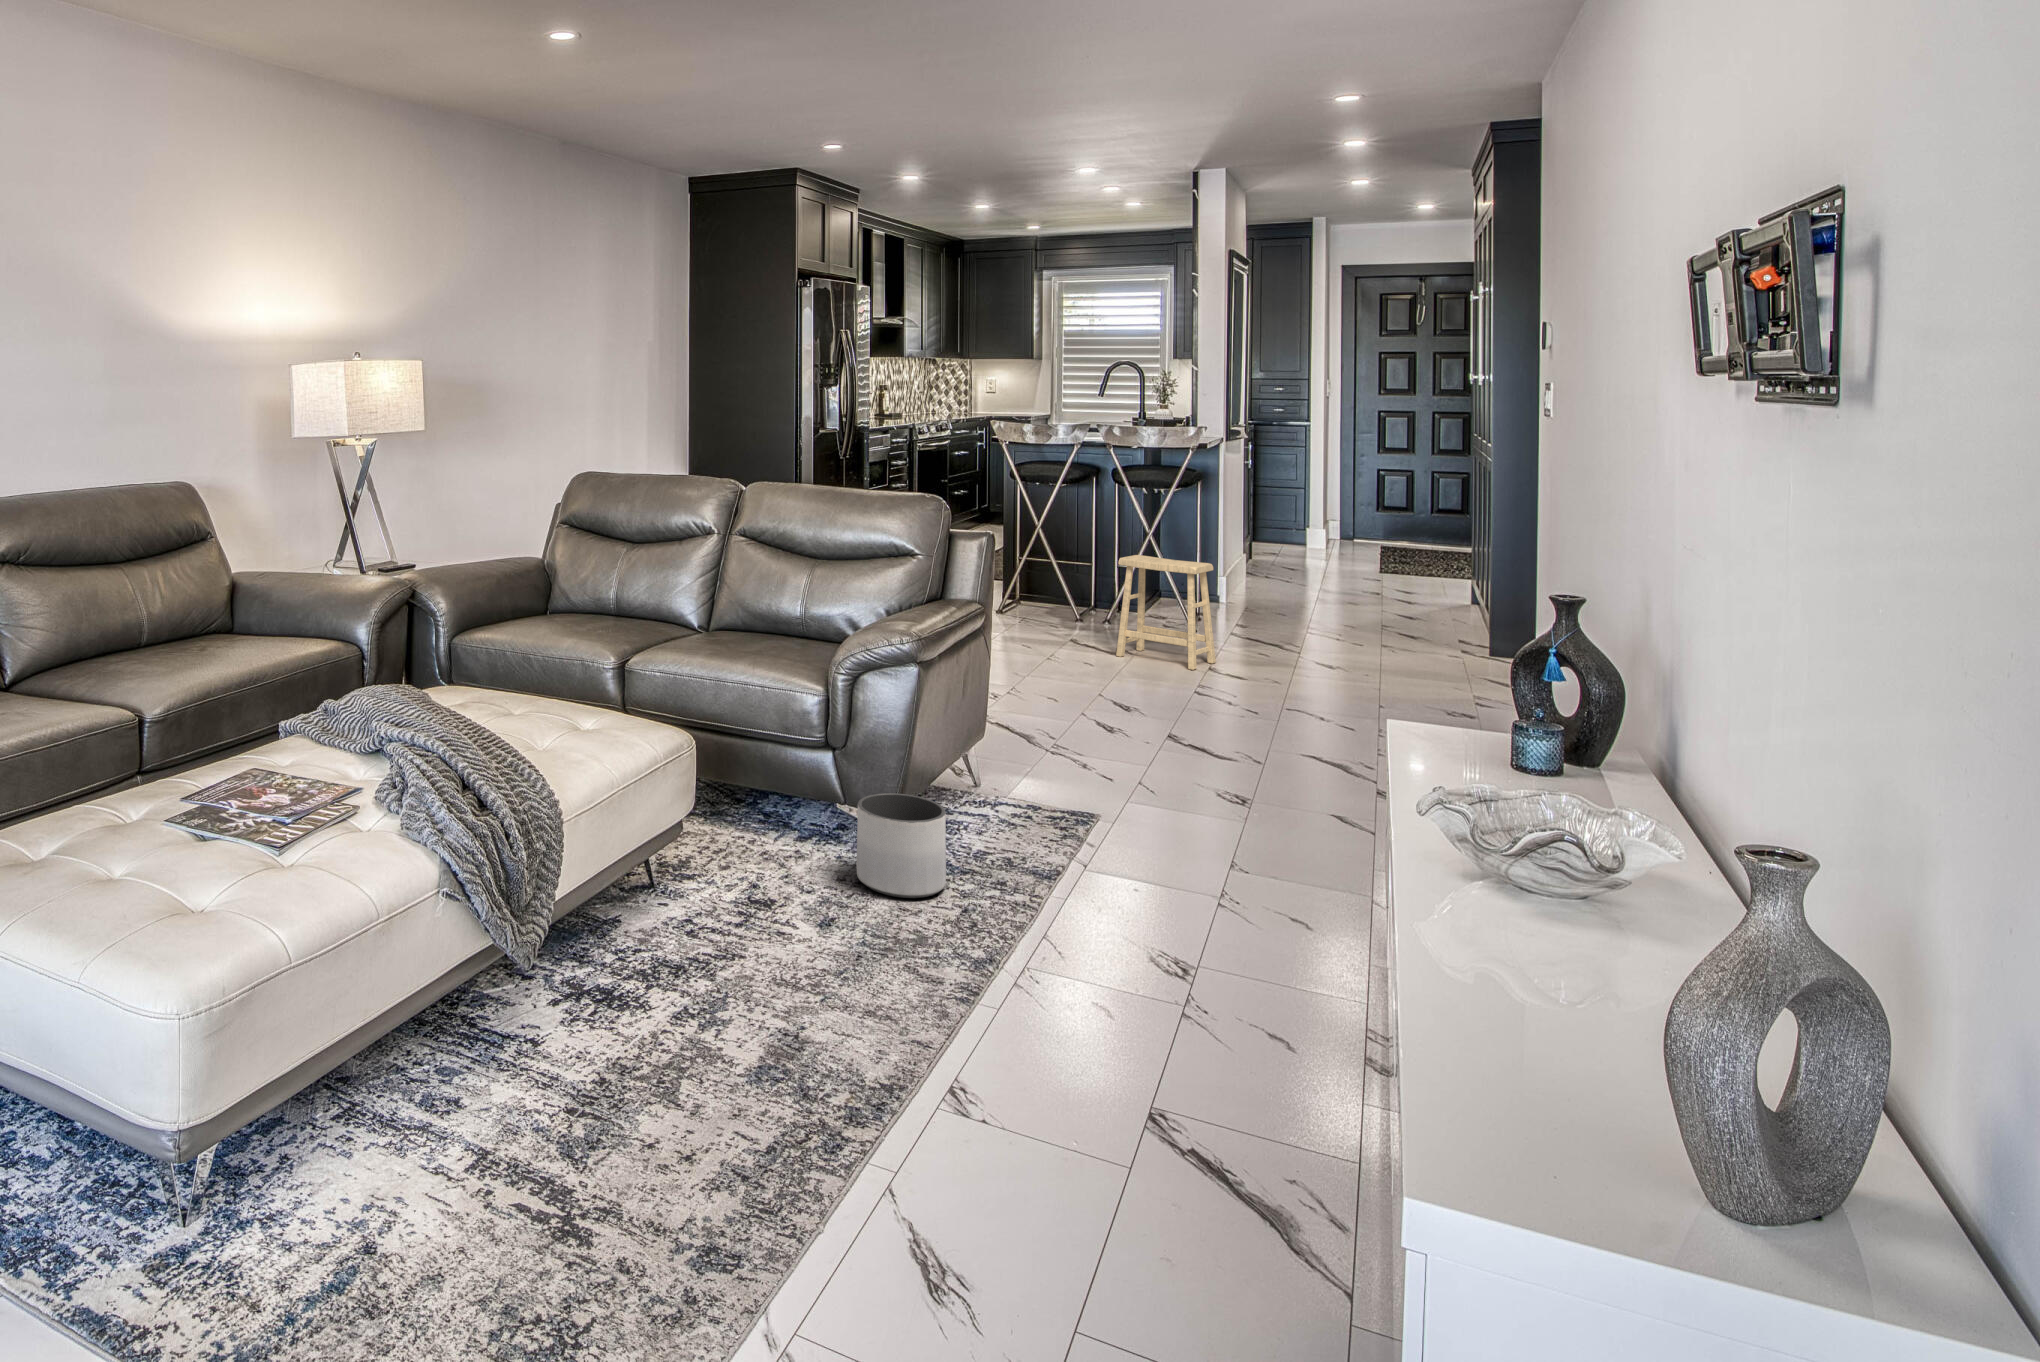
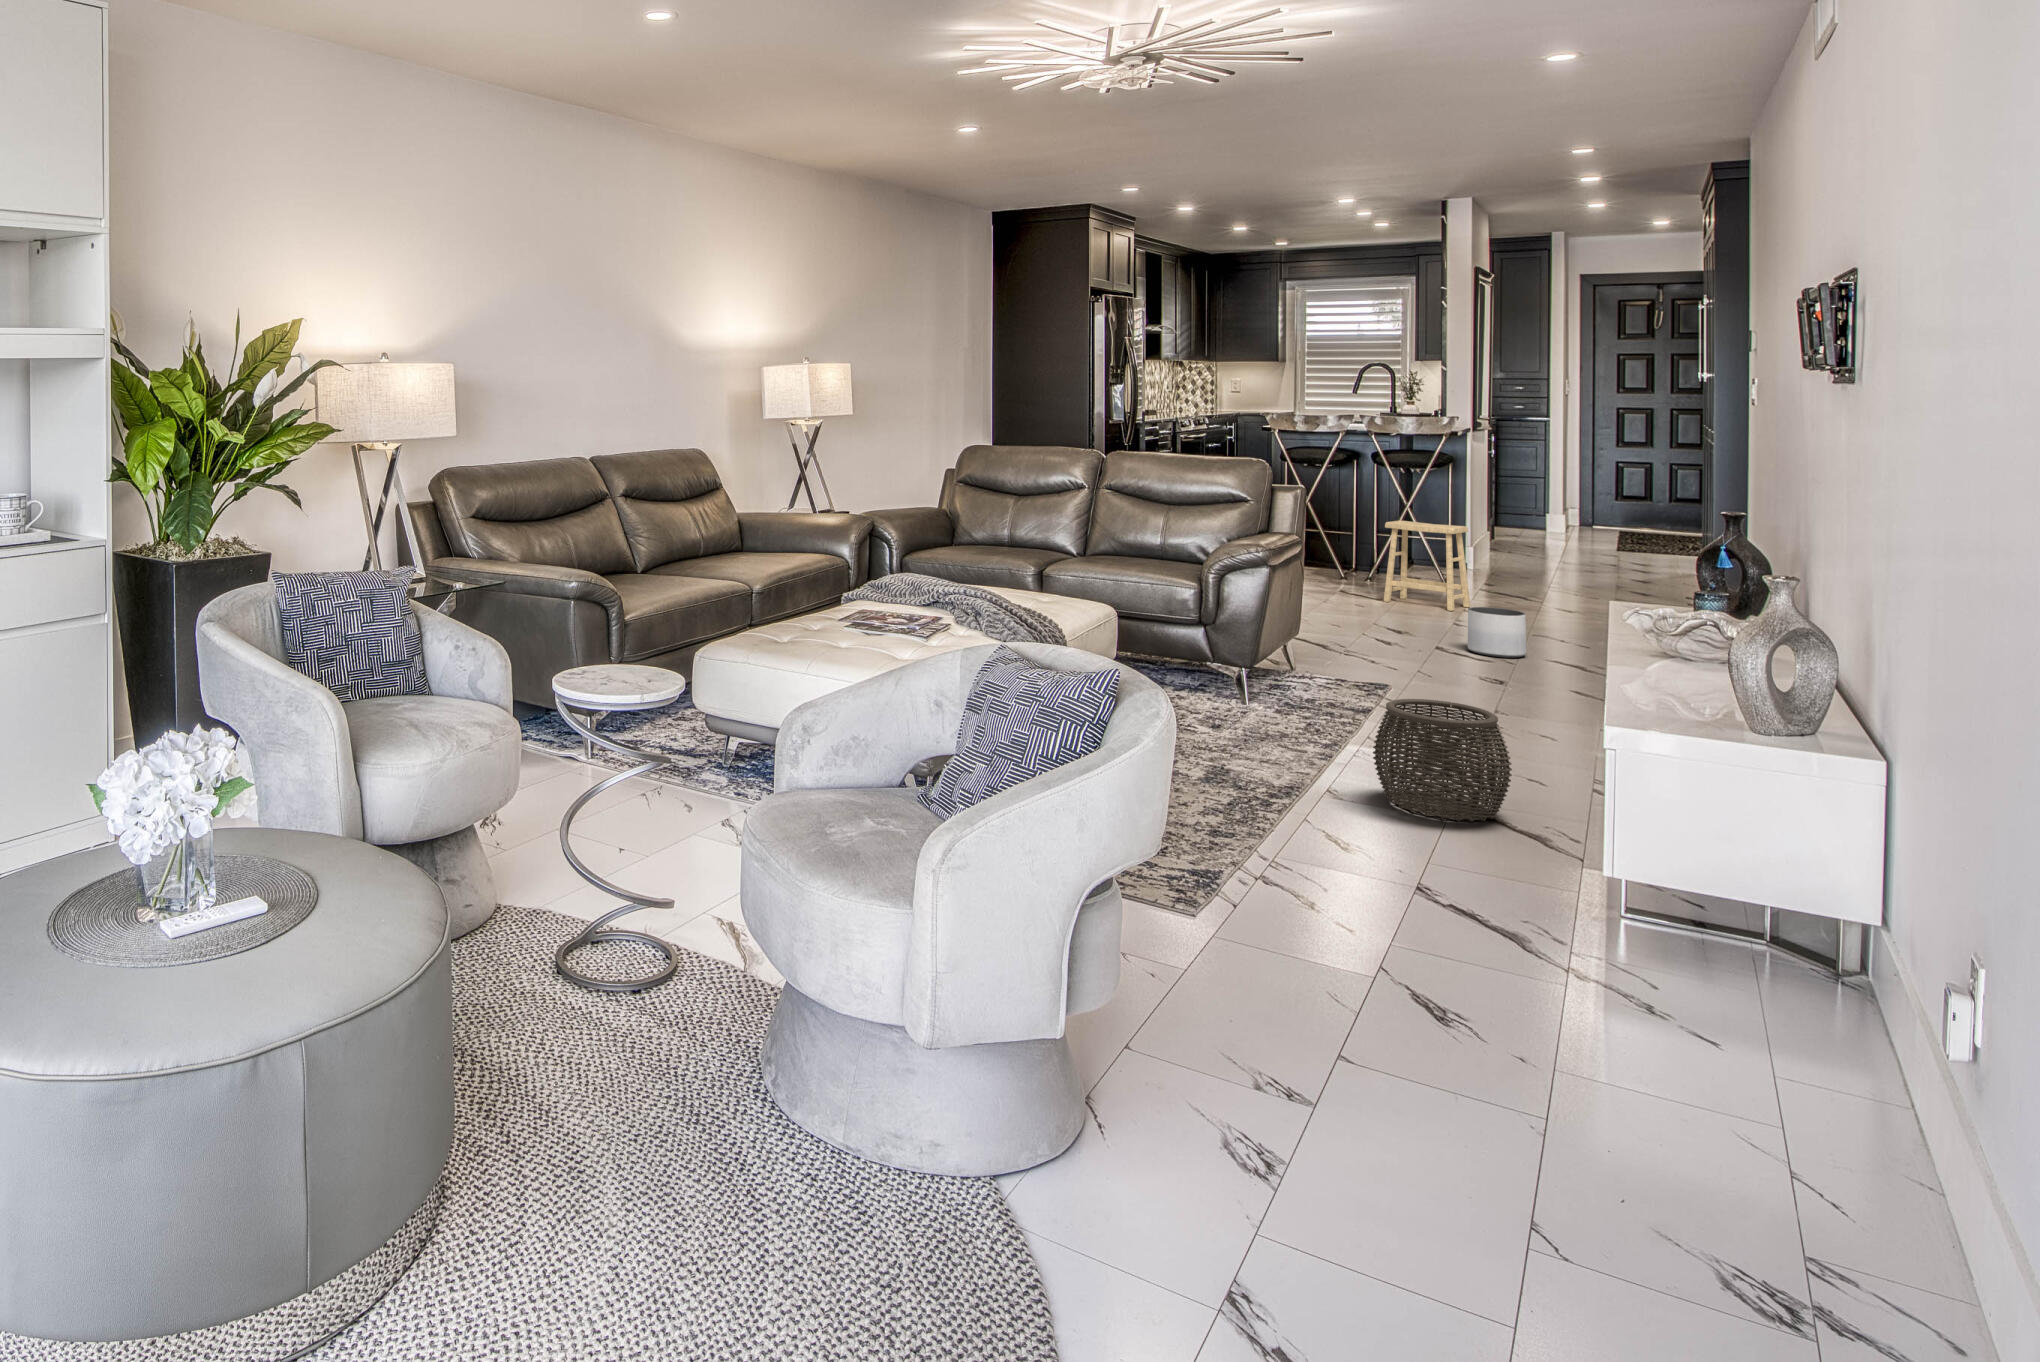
planter: present [856,793,946,898] -> present [1467,607,1526,658]
woven basket: none [1007,945,1231,1201] -> present [1373,699,1512,822]

